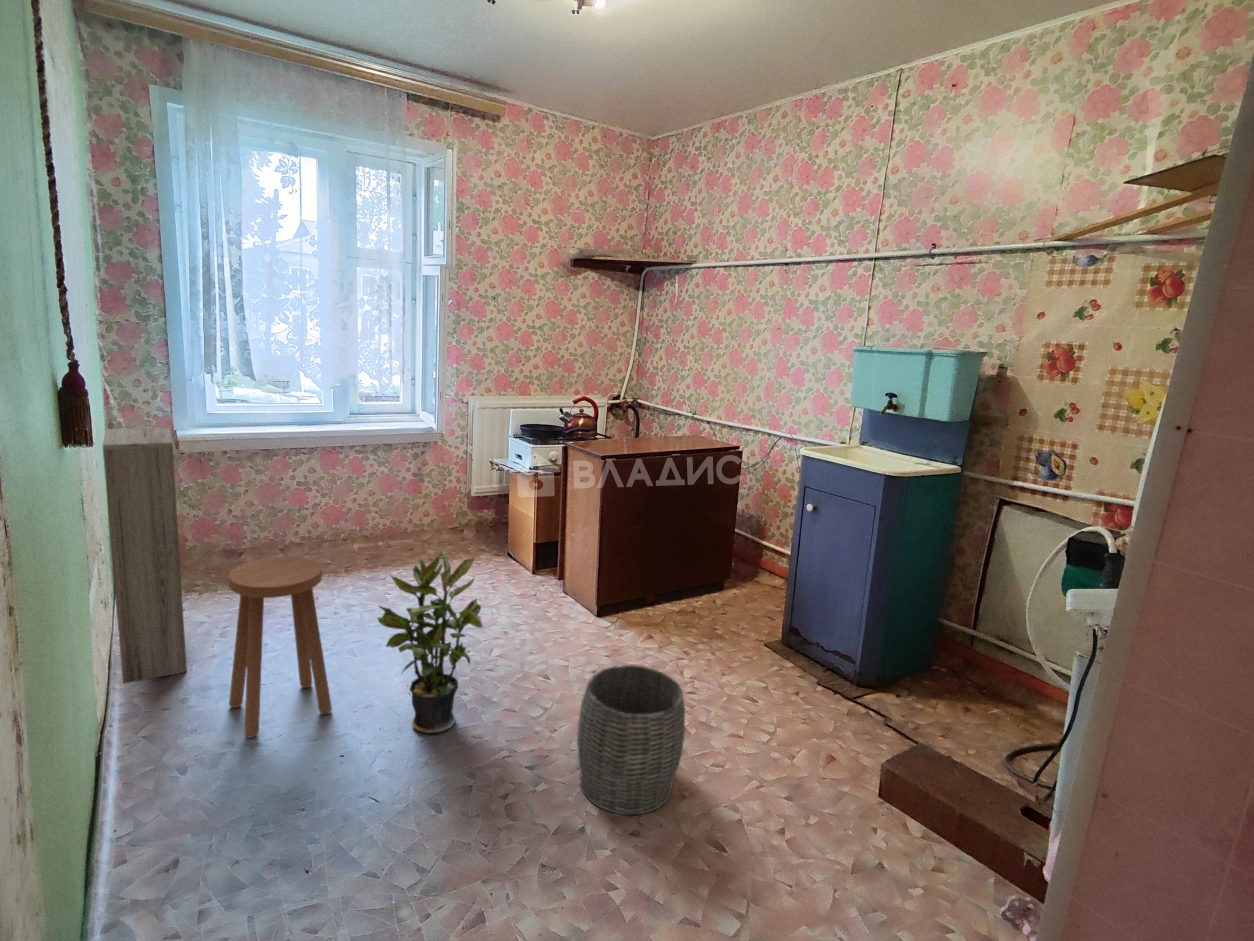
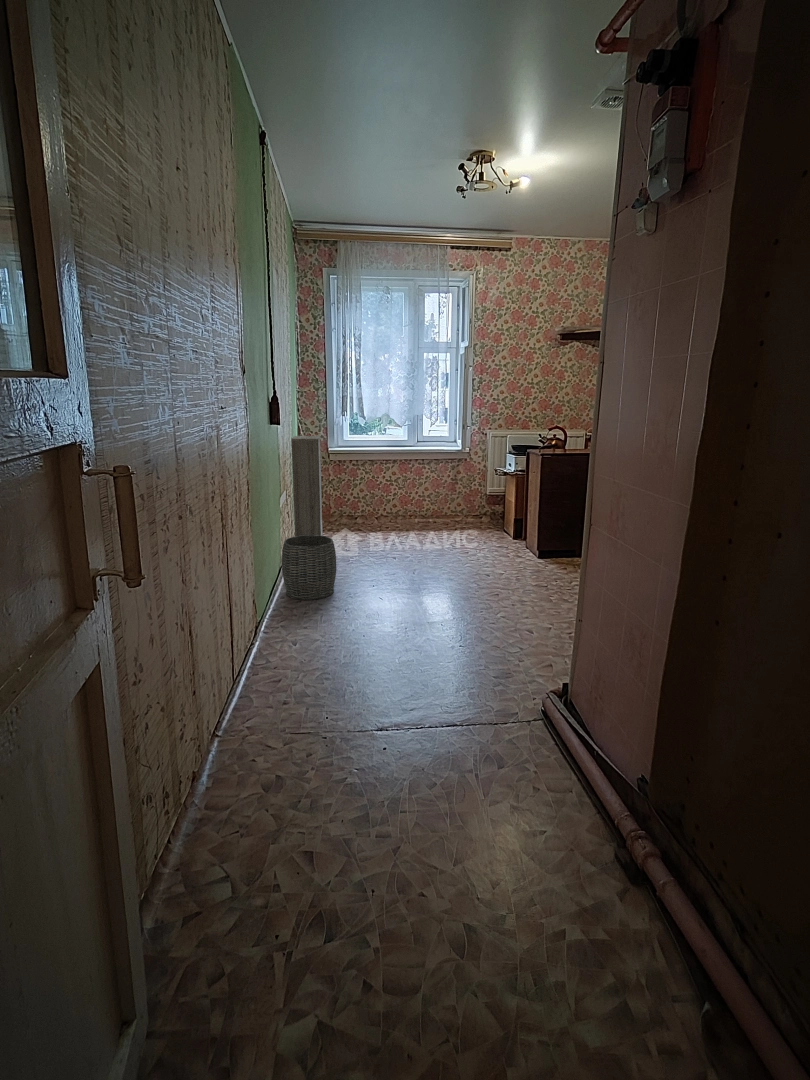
potted plant: present [378,549,483,733] -> none [395,488,449,586]
stool: present [229,557,332,738] -> none [335,494,378,576]
woven basket: present [577,665,685,815] -> present [282,535,336,600]

